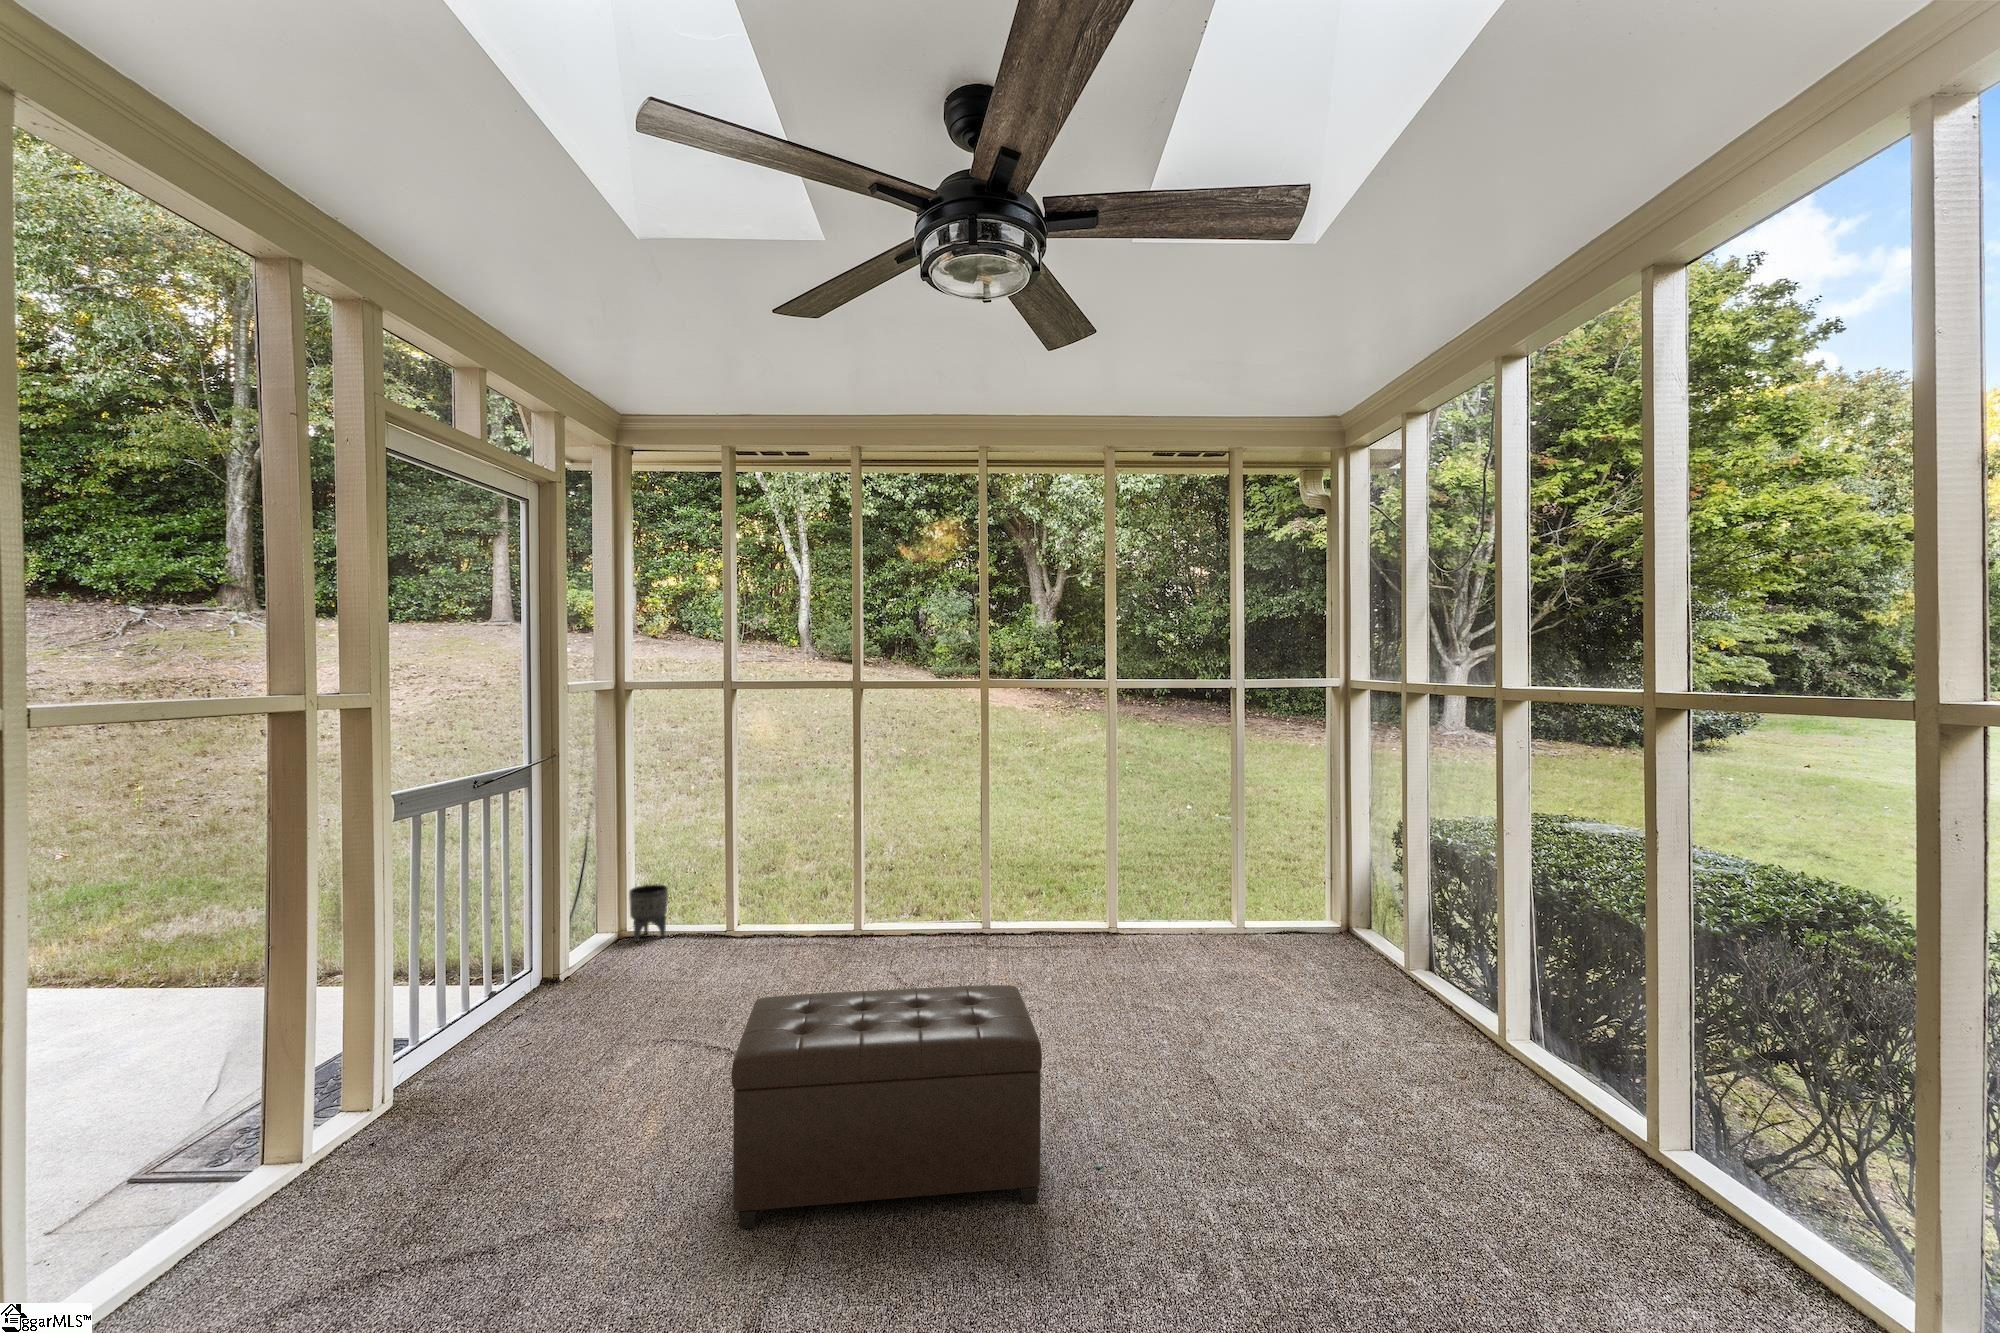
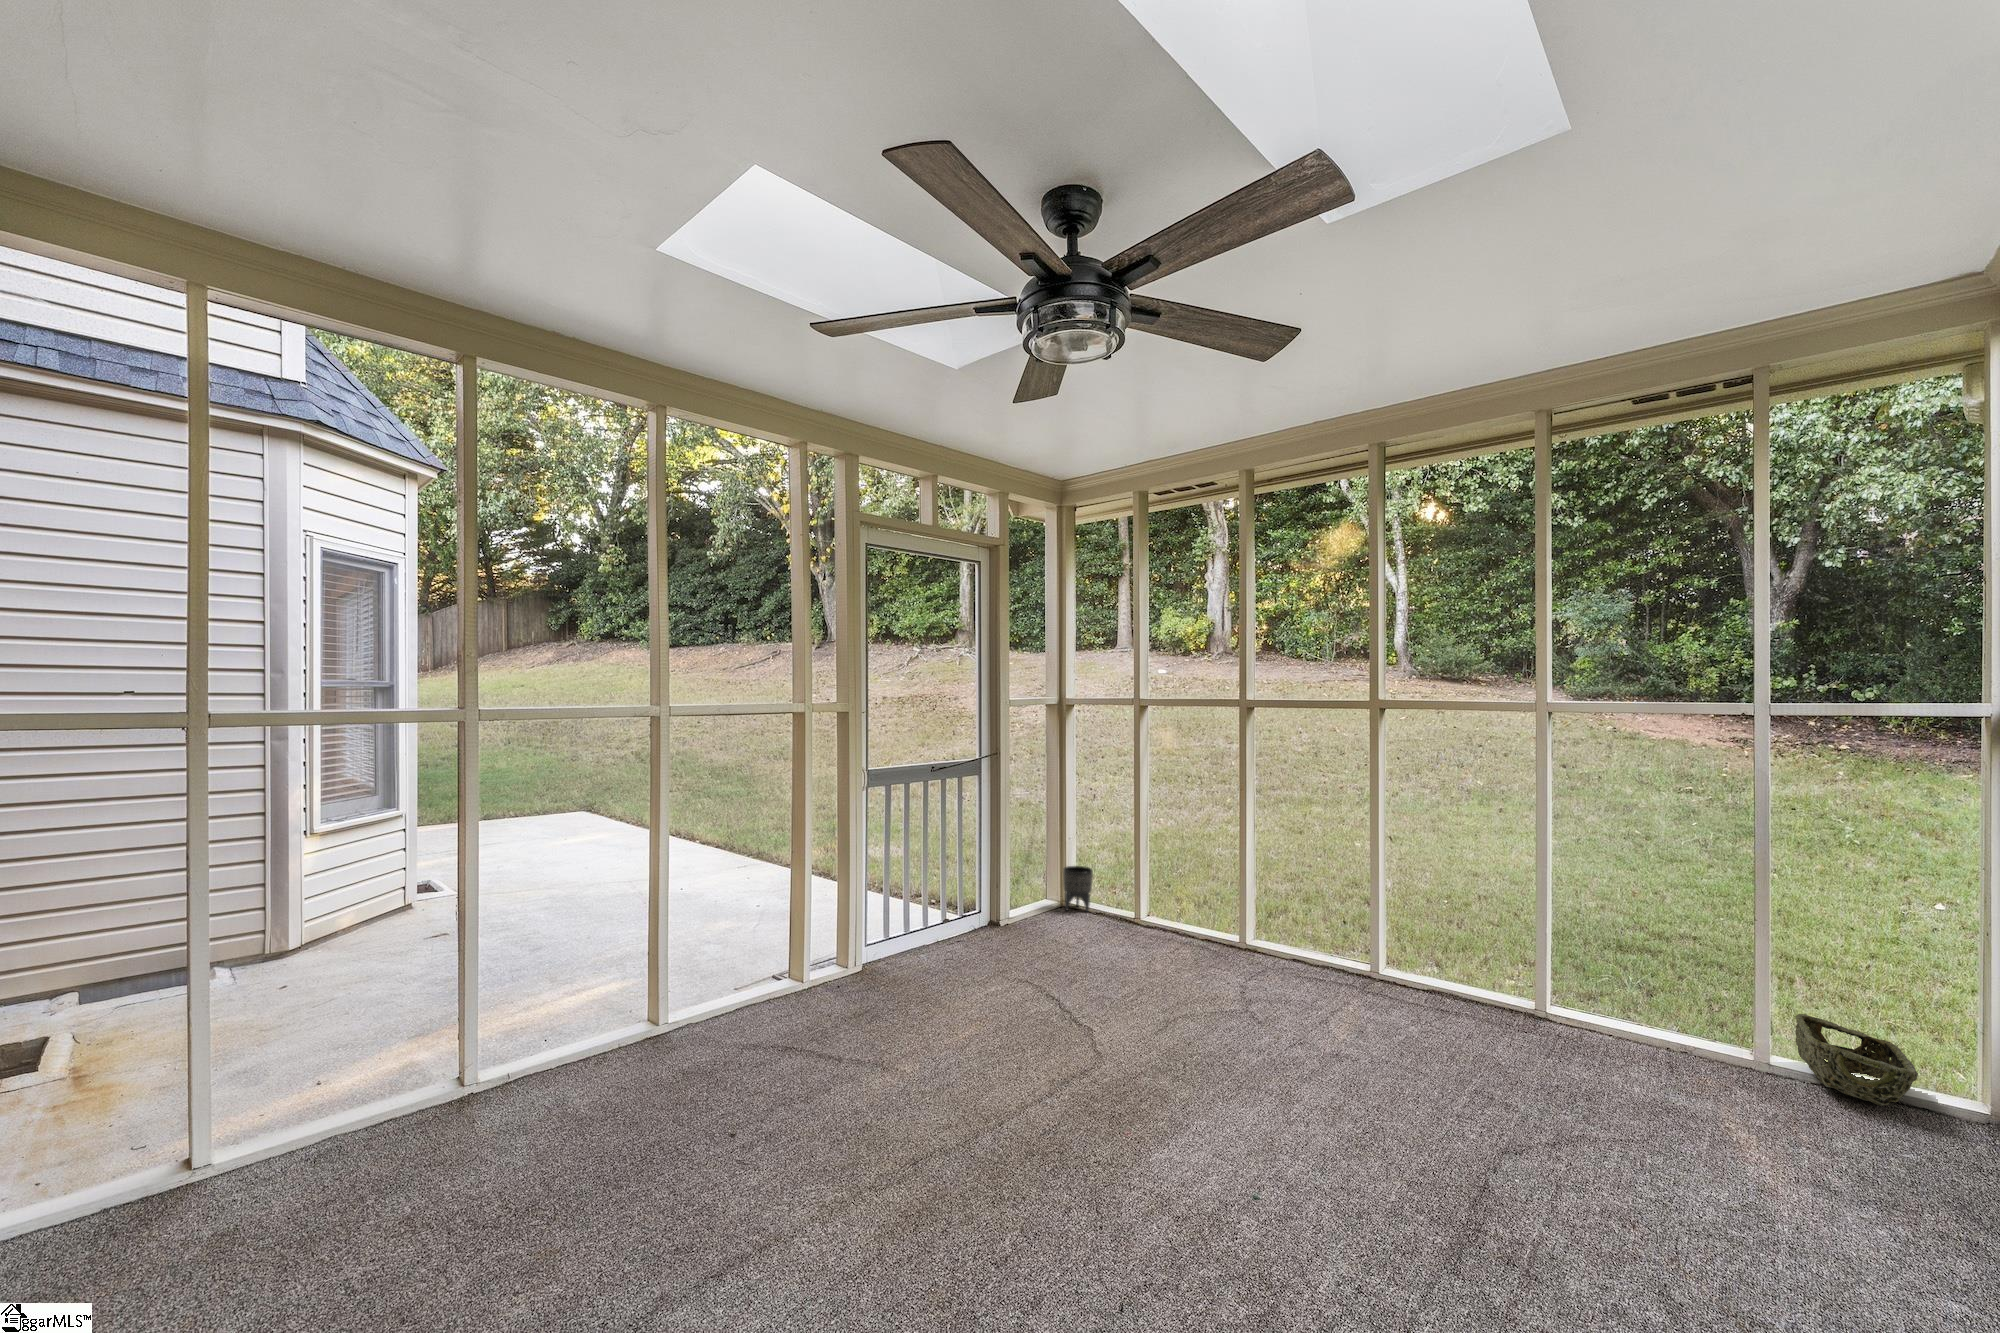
woven basket: none [1257,888,1329,938] -> present [1795,1014,1918,1106]
ottoman: present [731,985,1042,1229] -> none [968,953,1248,1205]

